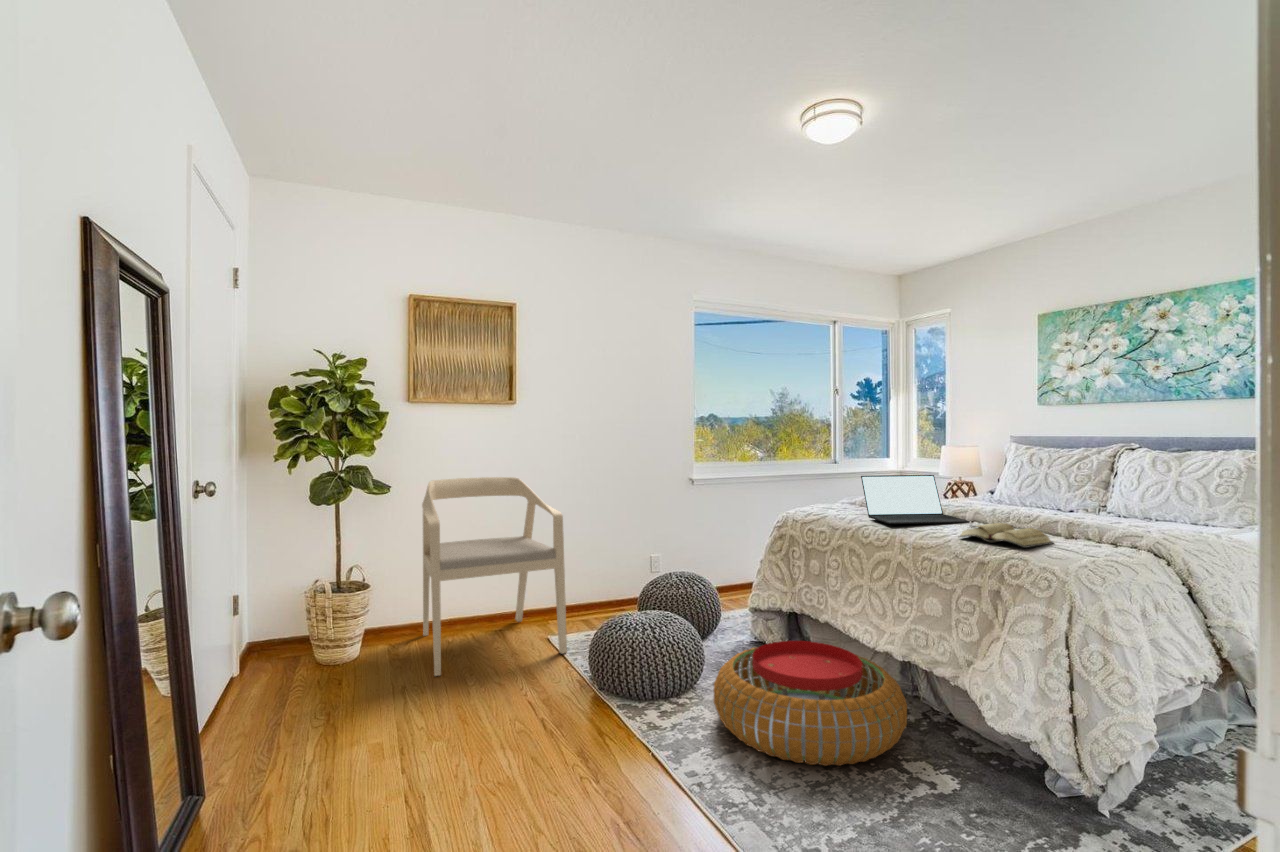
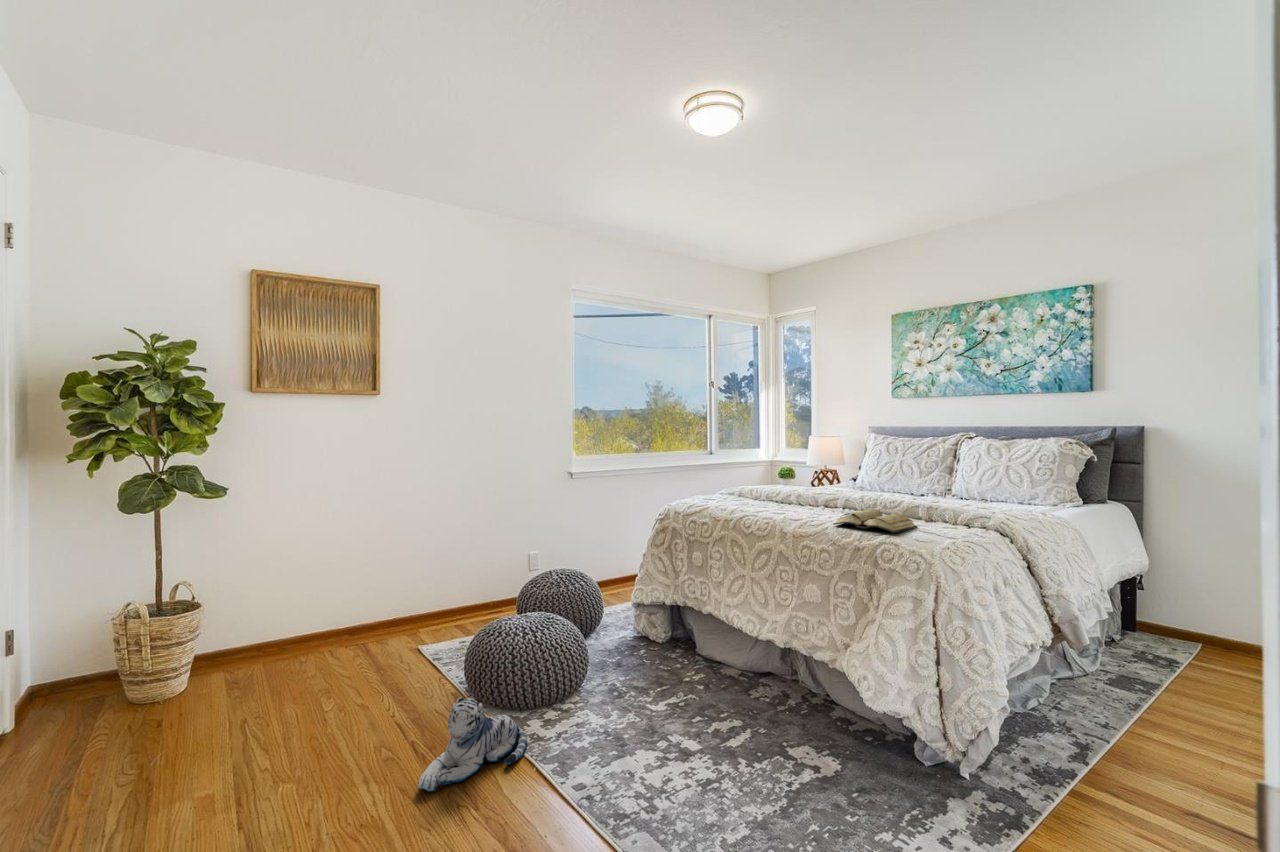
laptop: present [861,475,970,524] -> none [741,465,841,514]
armchair: present [422,477,567,676] -> none [267,476,440,704]
pouf: present [714,641,907,766] -> none [600,634,790,762]
plush toy: none [546,681,644,763] -> present [418,697,527,791]

